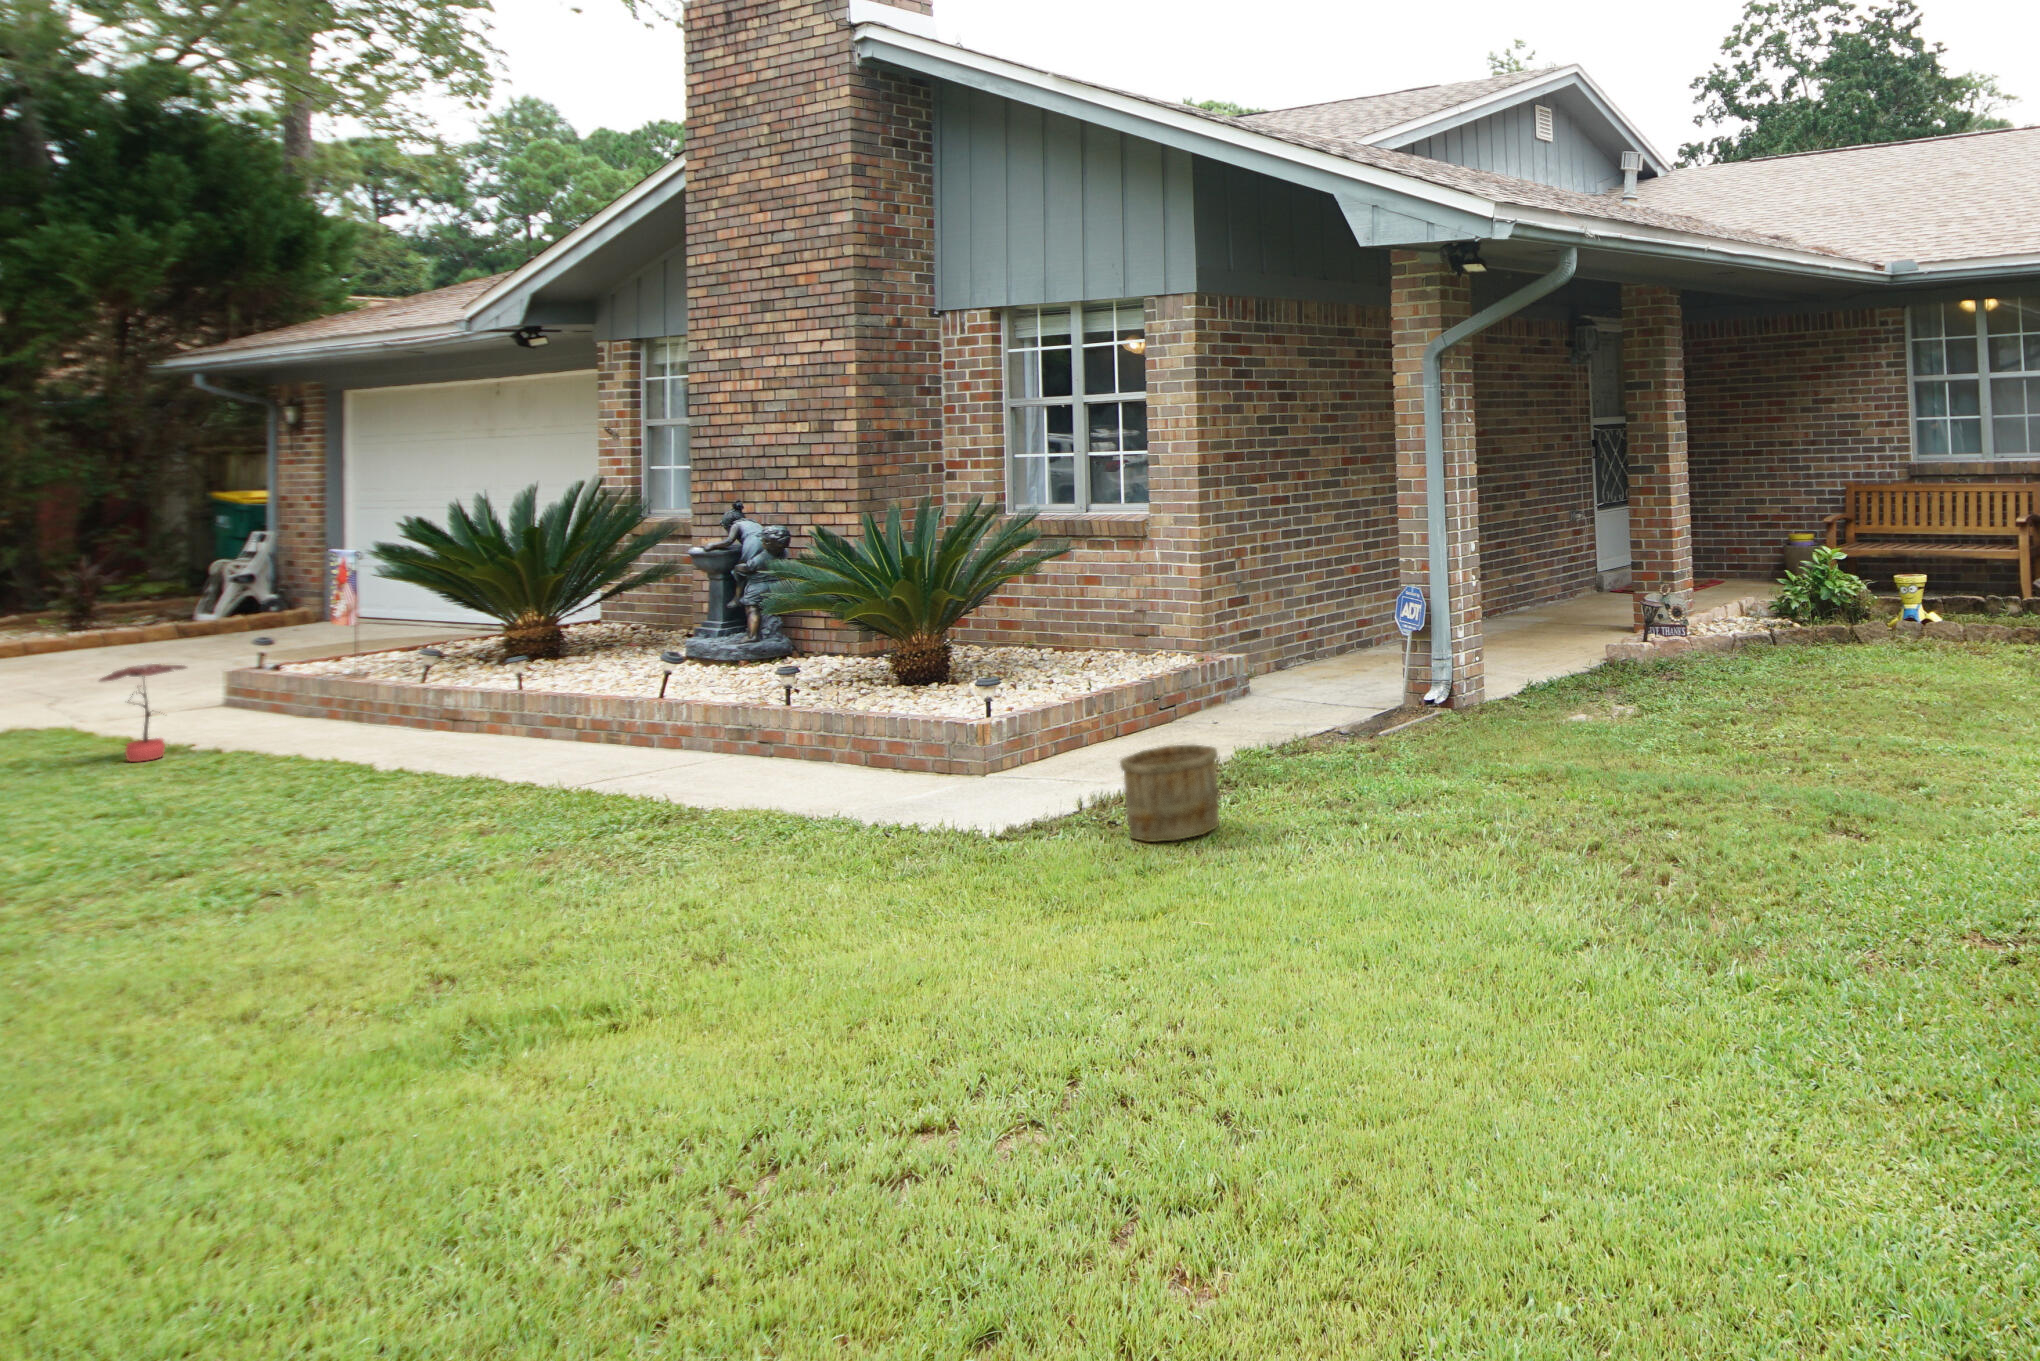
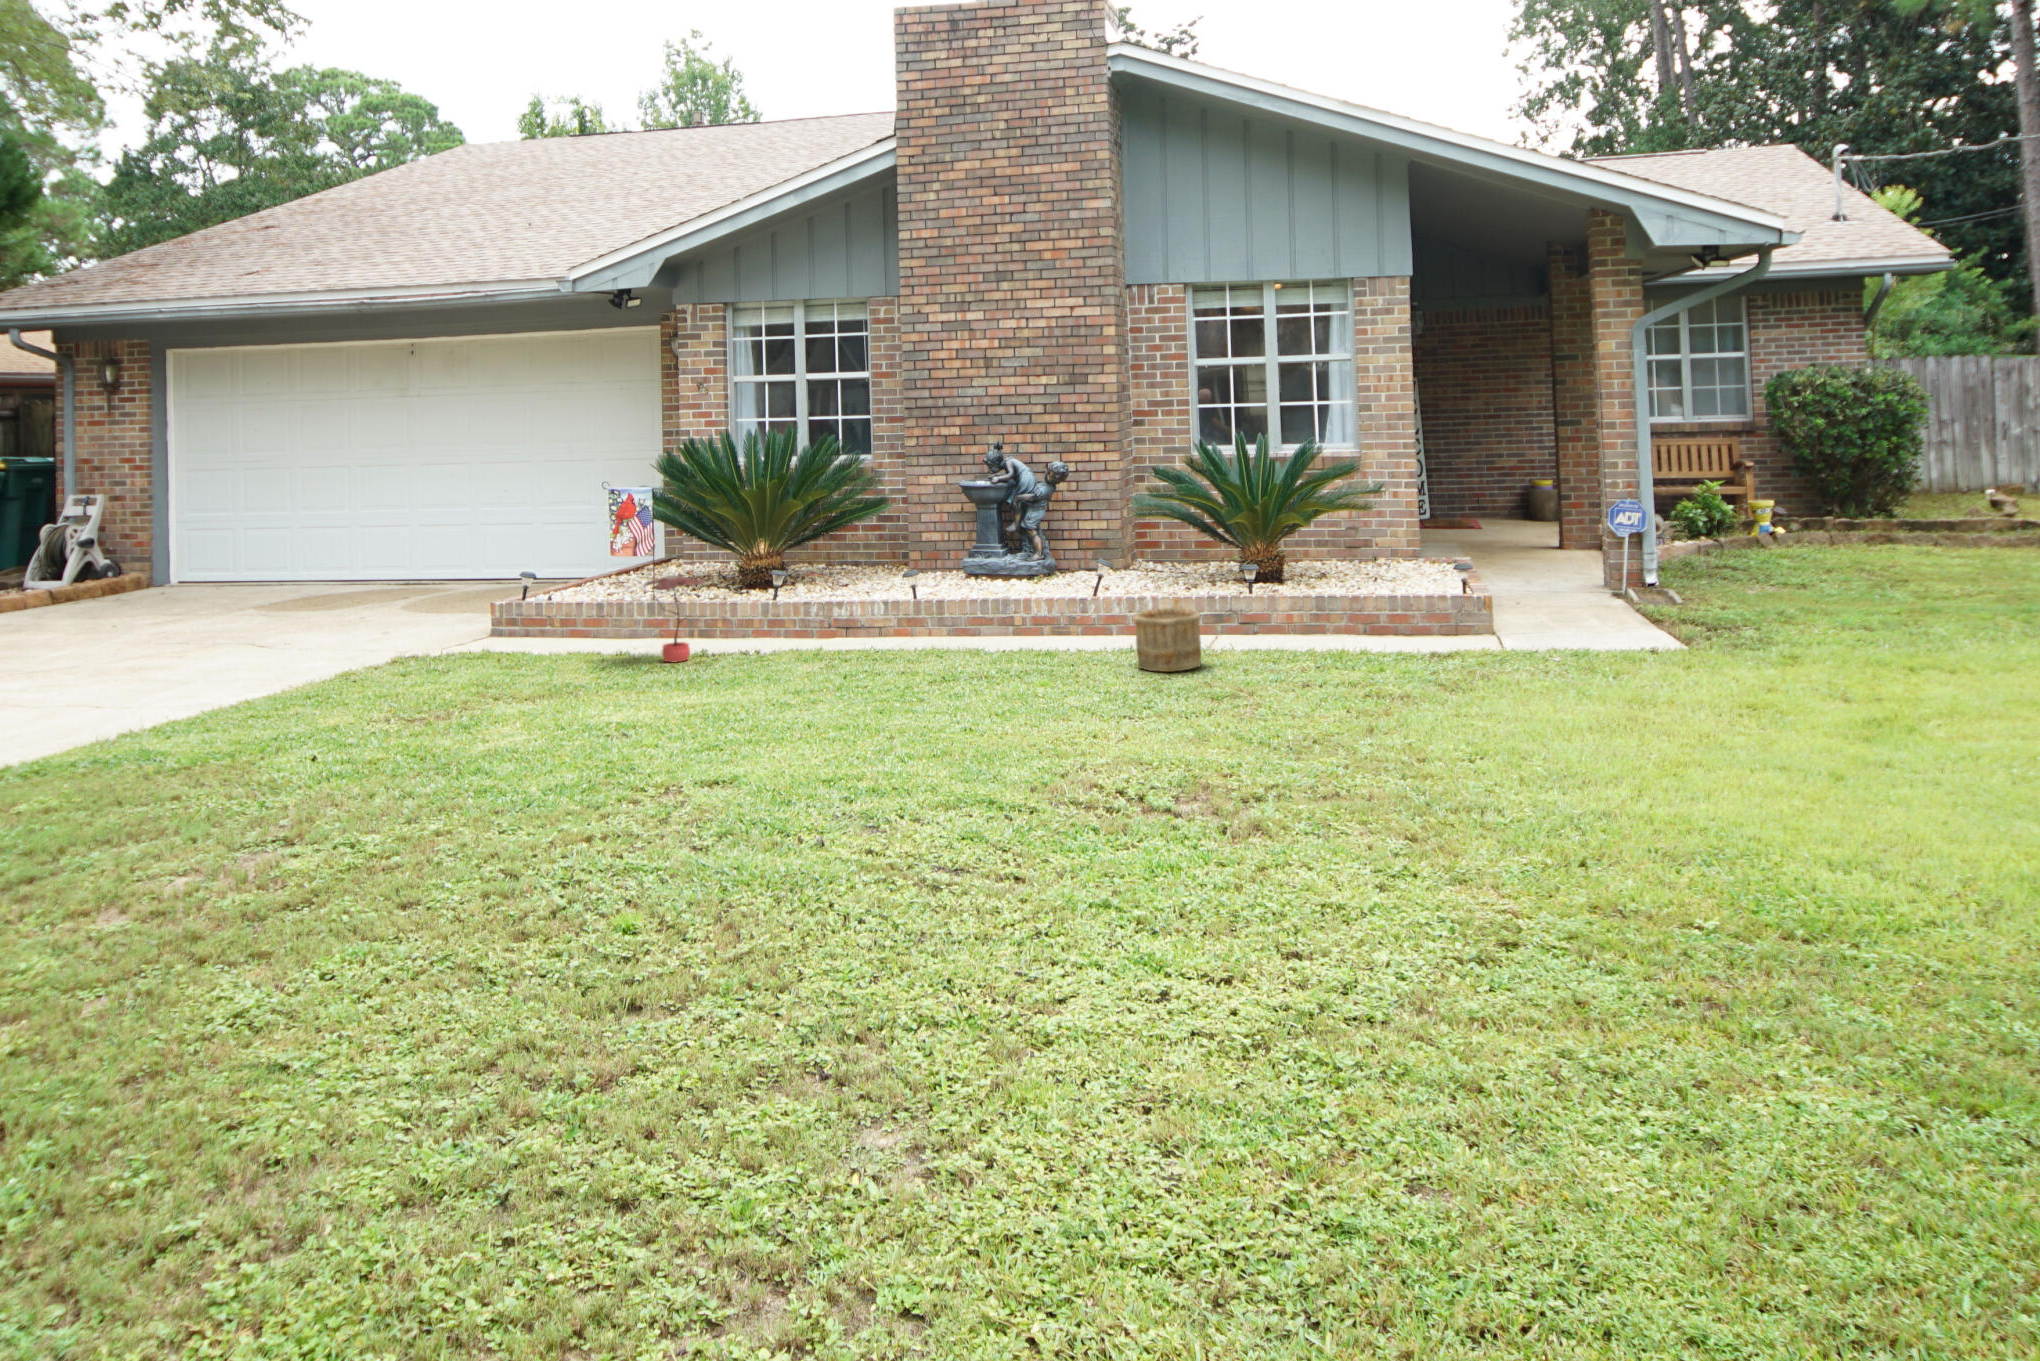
wooden bucket: present [1120,745,1219,842] -> present [1134,608,1201,672]

